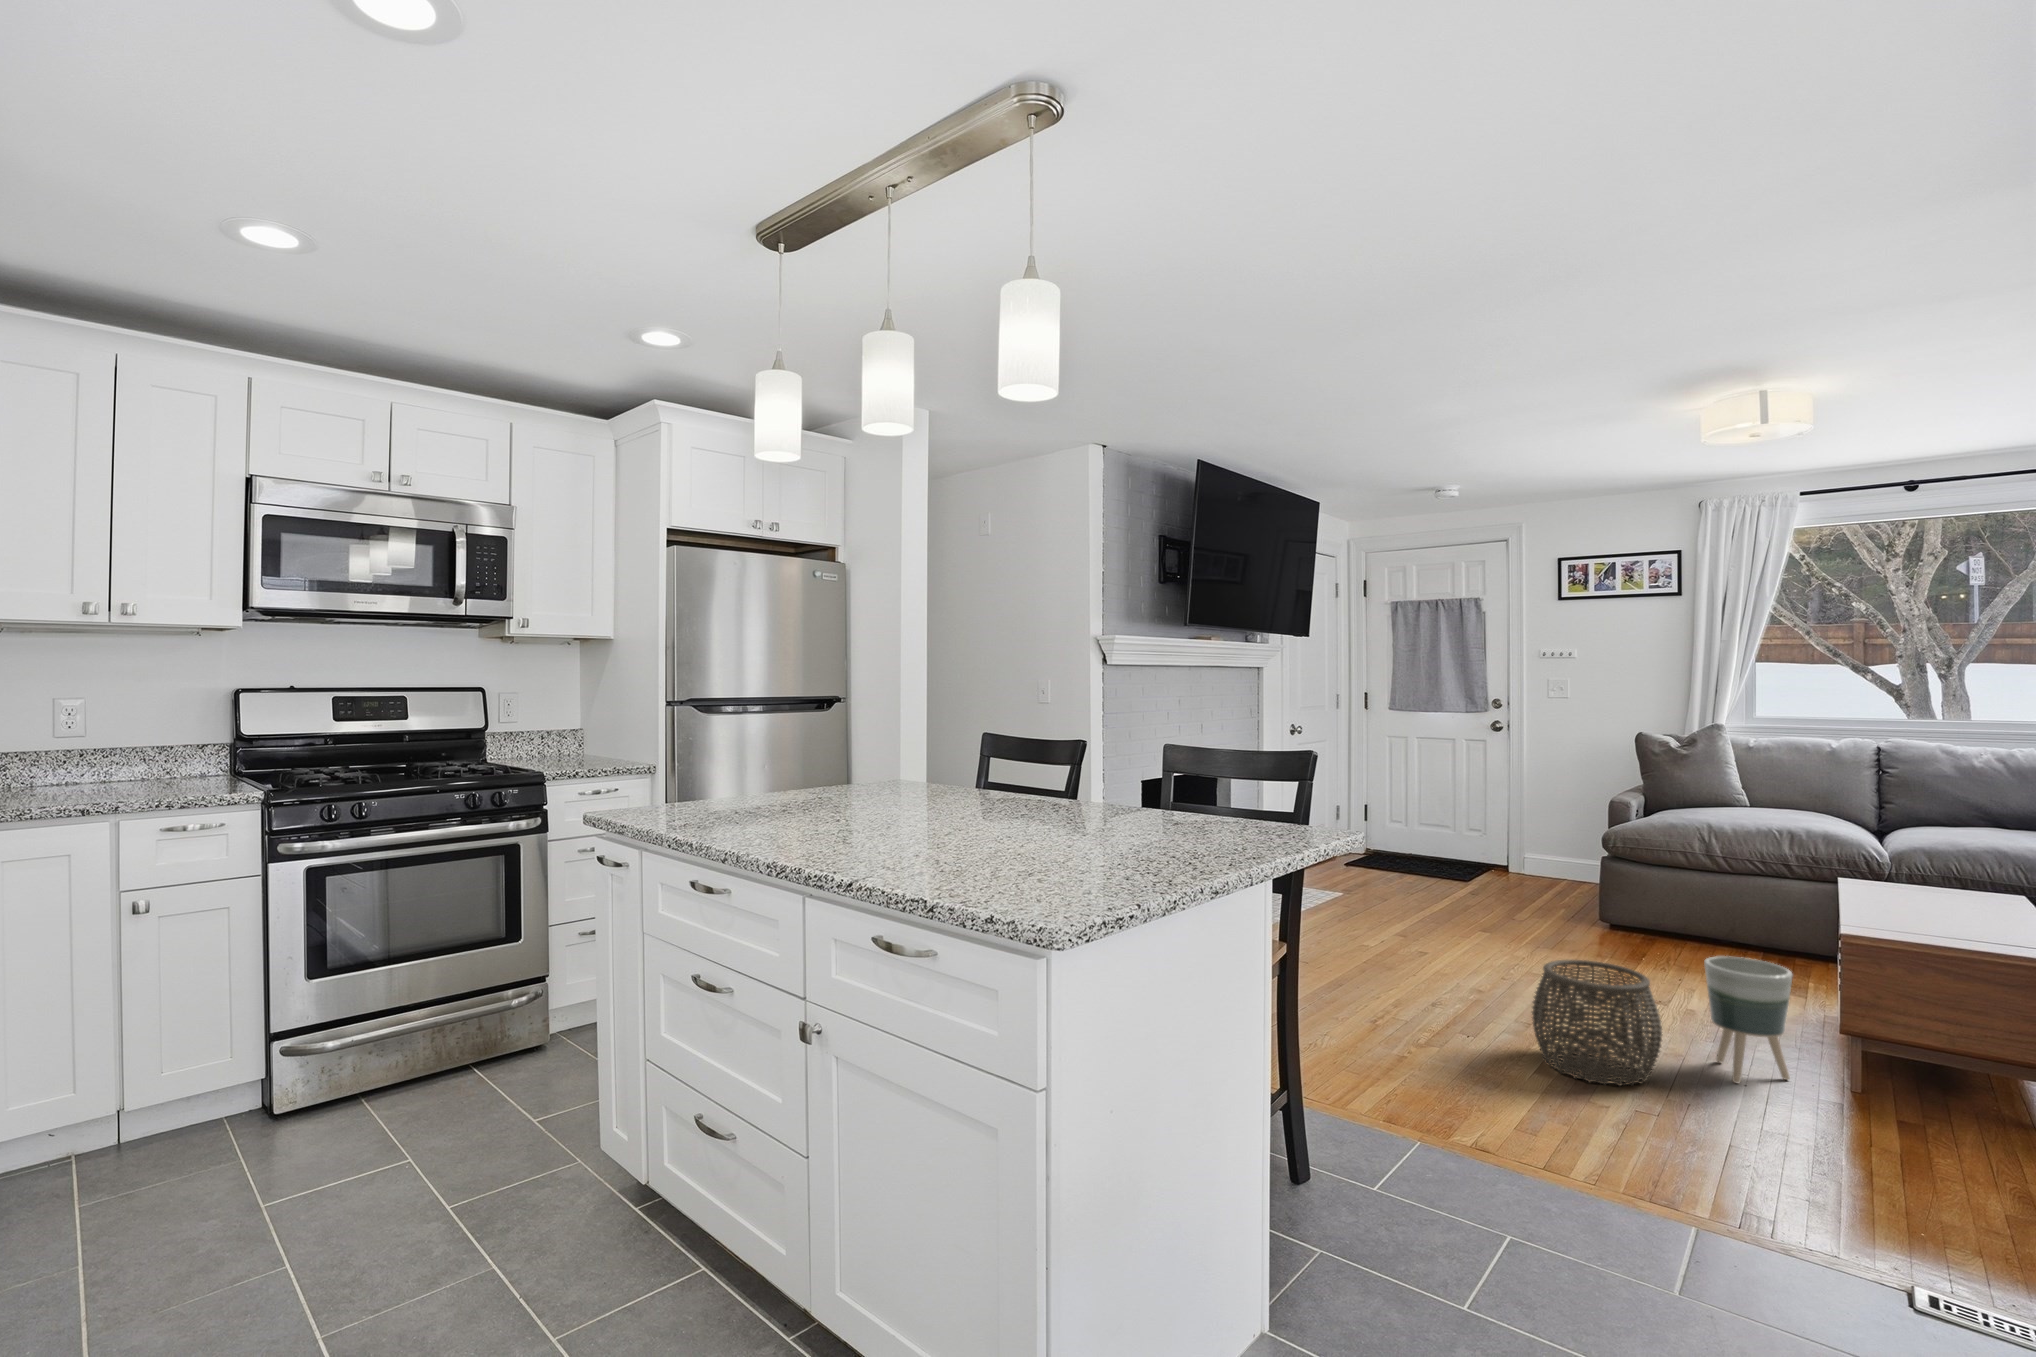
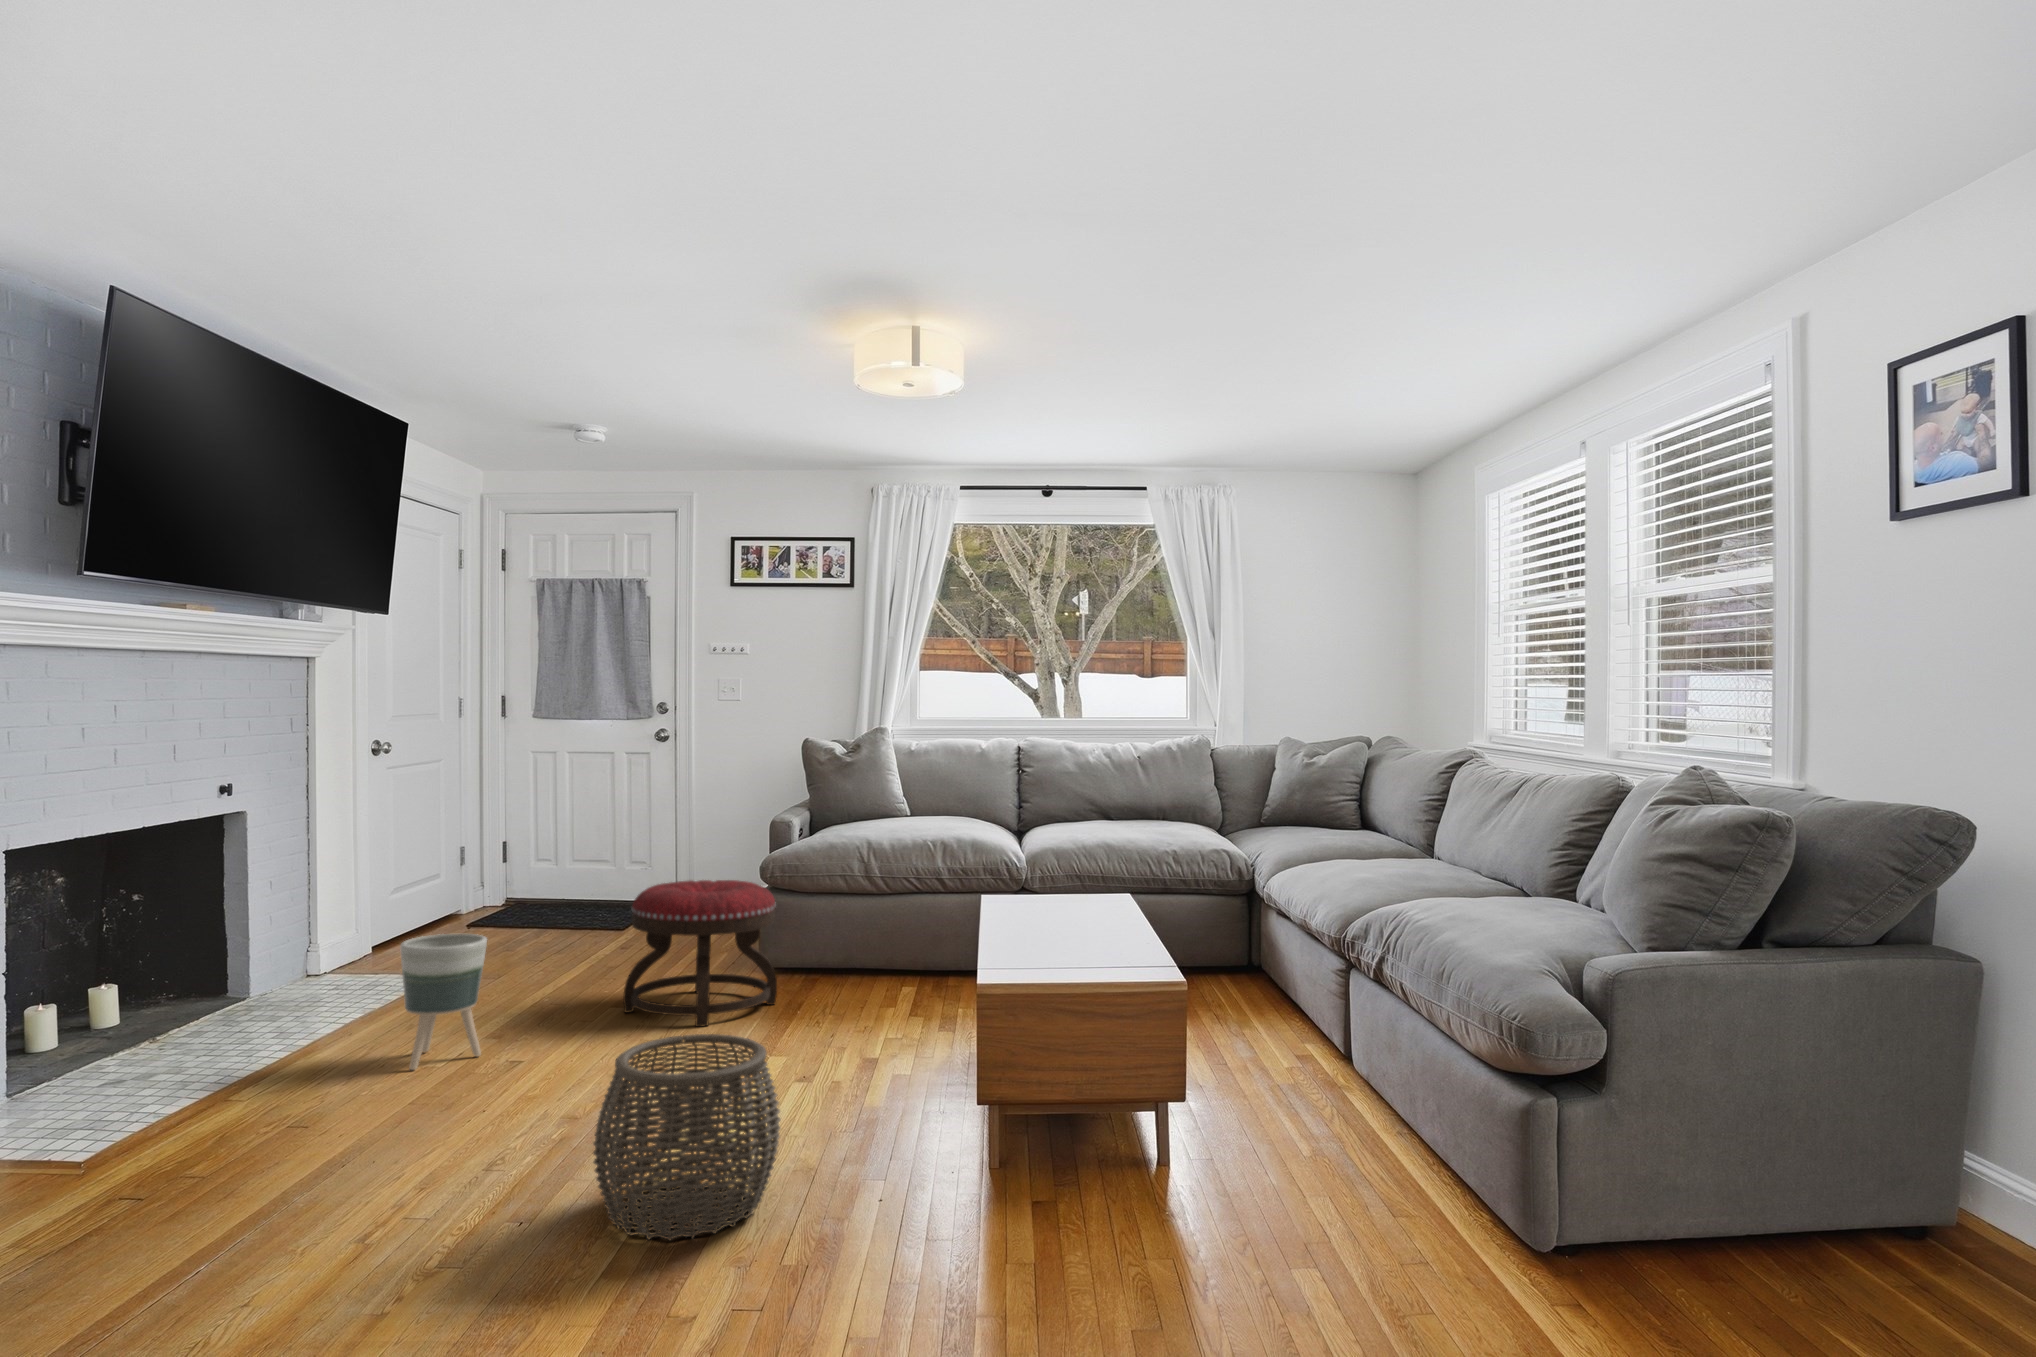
ottoman: none [1501,848,1628,959] -> present [623,880,777,1027]
planter: present [1704,956,1793,1083] -> present [401,934,487,1070]

